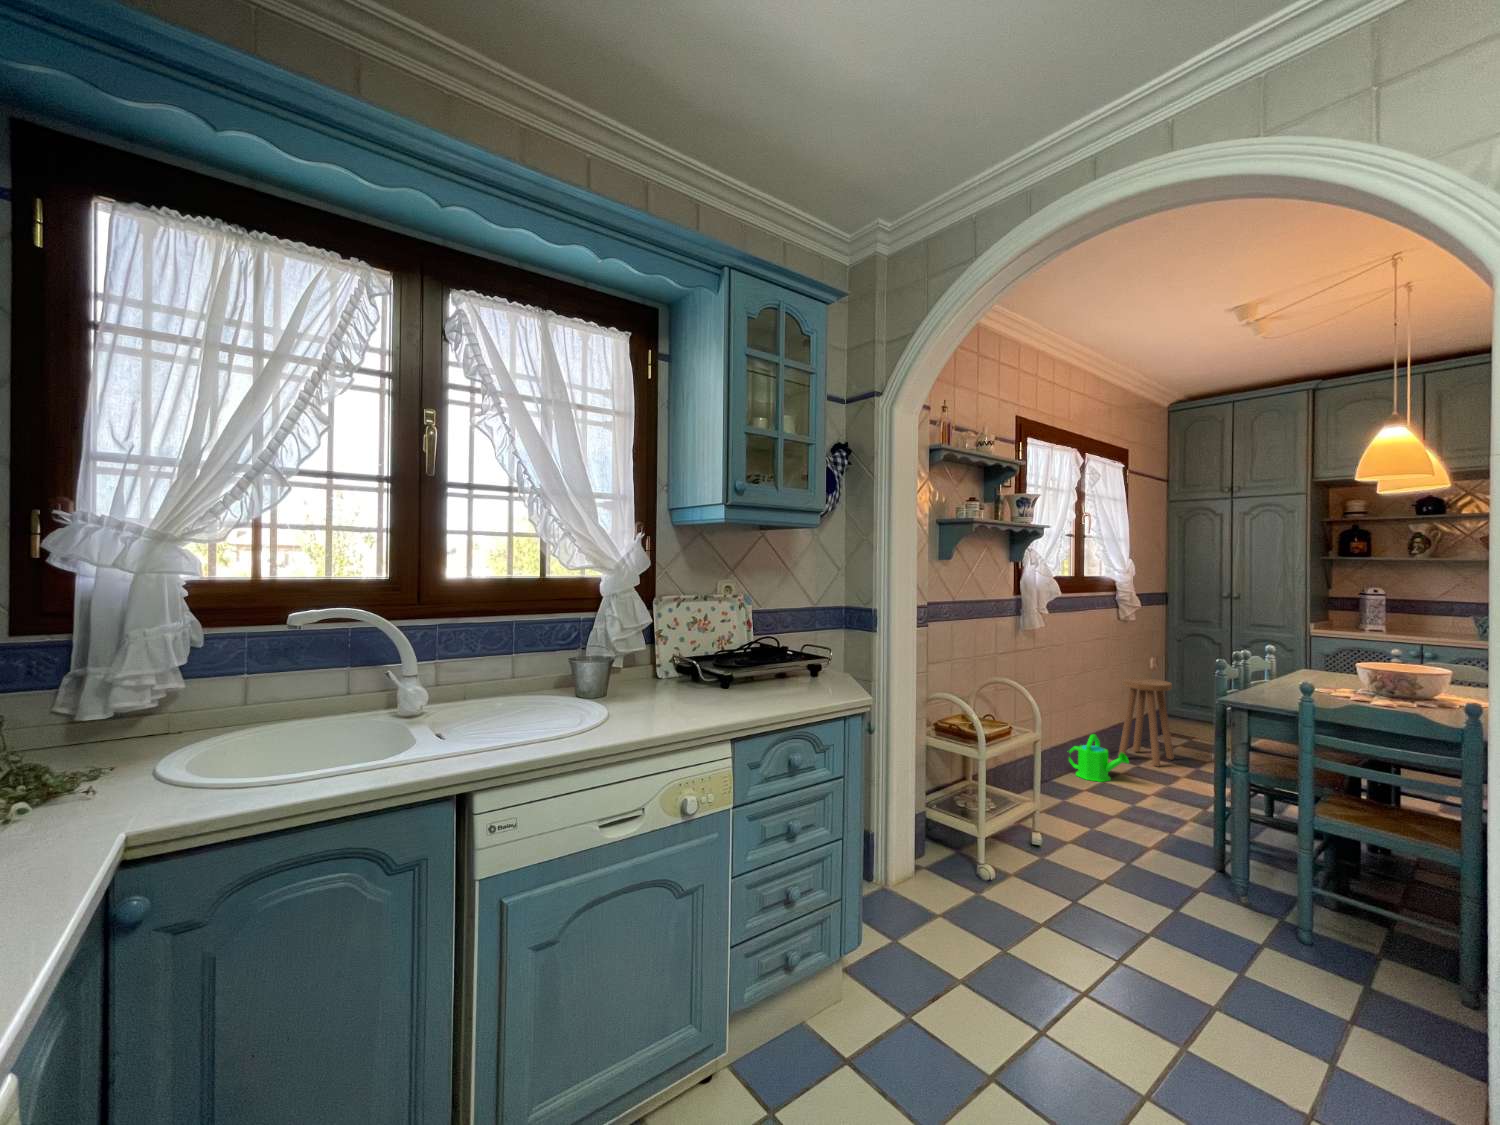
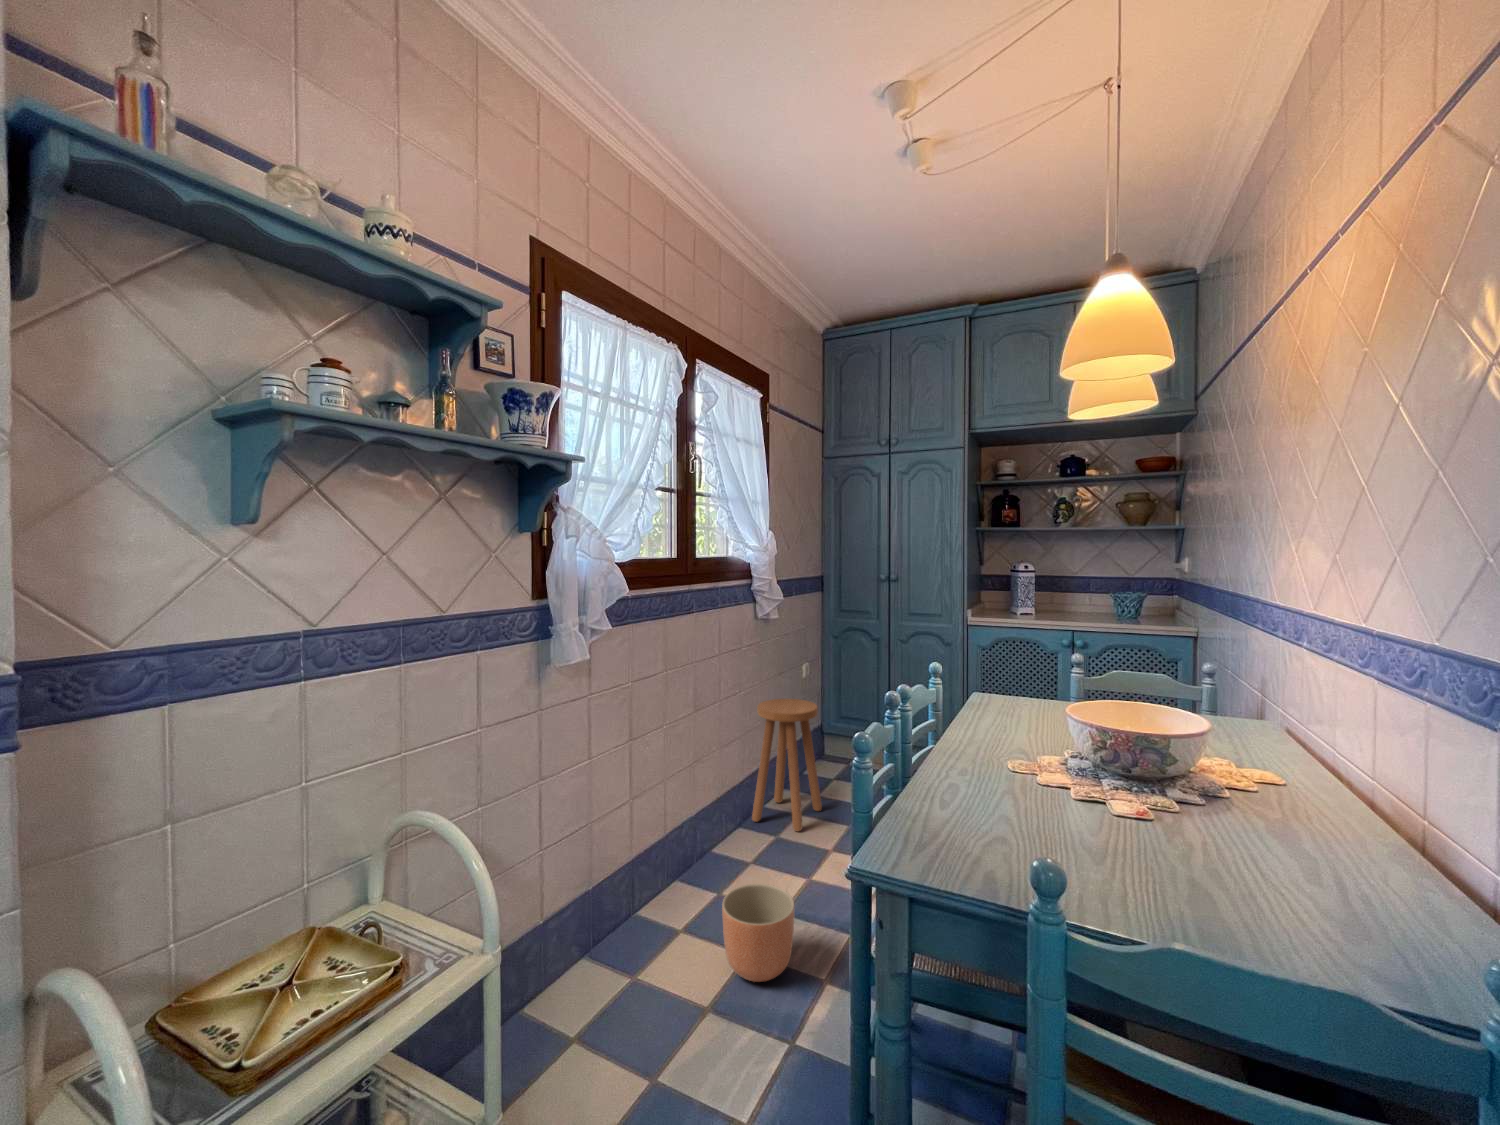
watering can: present [1069,734,1129,782] -> none [667,811,752,893]
planter: none [1121,766,1169,814] -> present [722,884,795,982]

